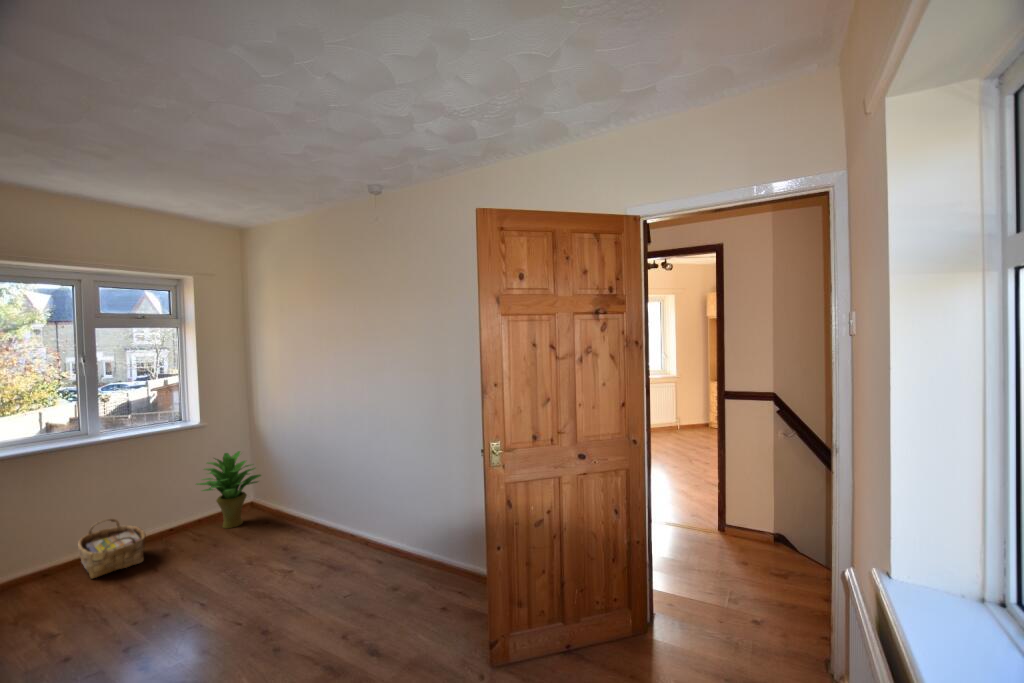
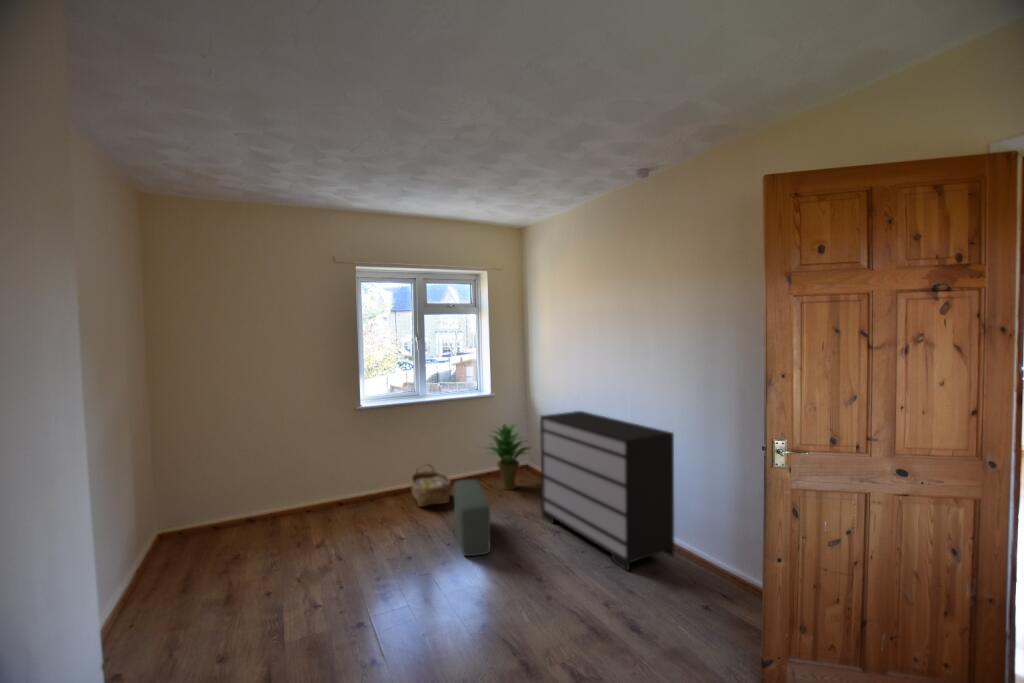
dresser: none [268,429,413,590] -> present [540,411,674,571]
pouf: none [146,528,198,630] -> present [454,480,490,556]

